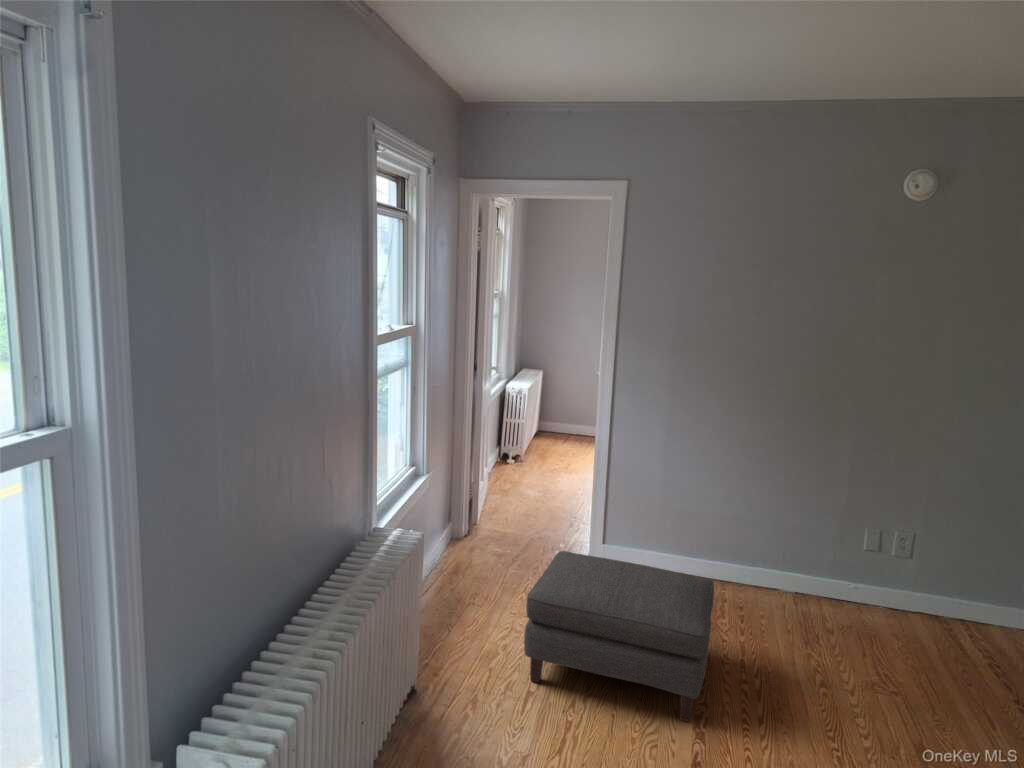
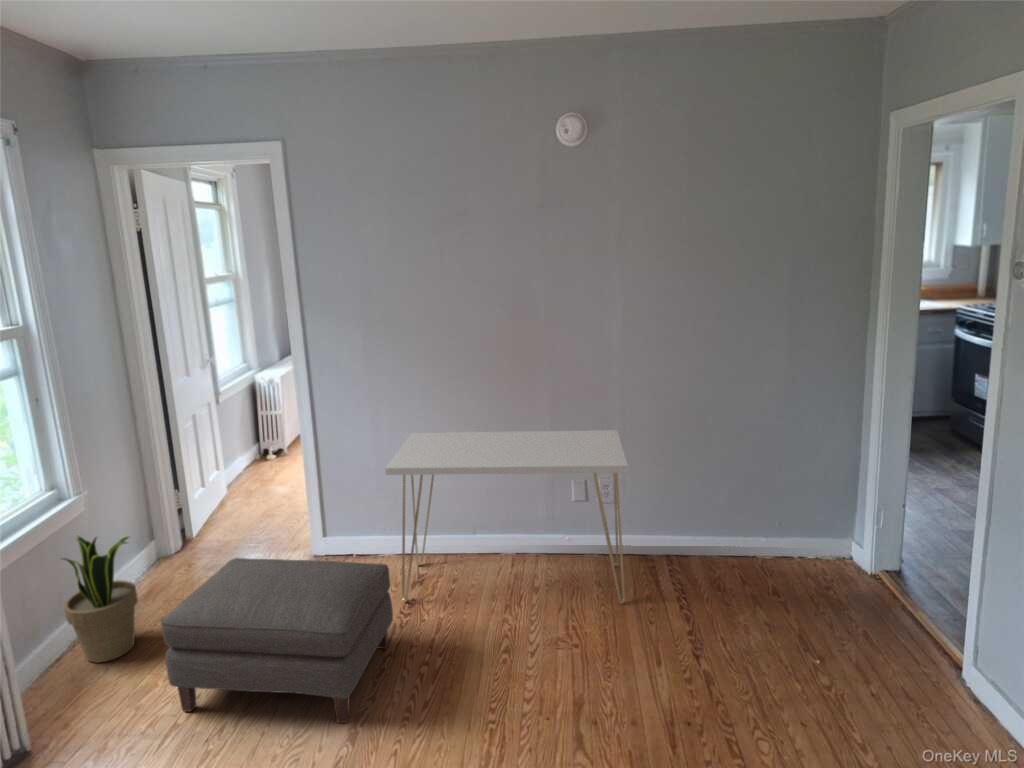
console table: none [696,458,969,660] -> present [385,430,628,603]
potted plant: none [416,509,480,624] -> present [64,536,138,662]

